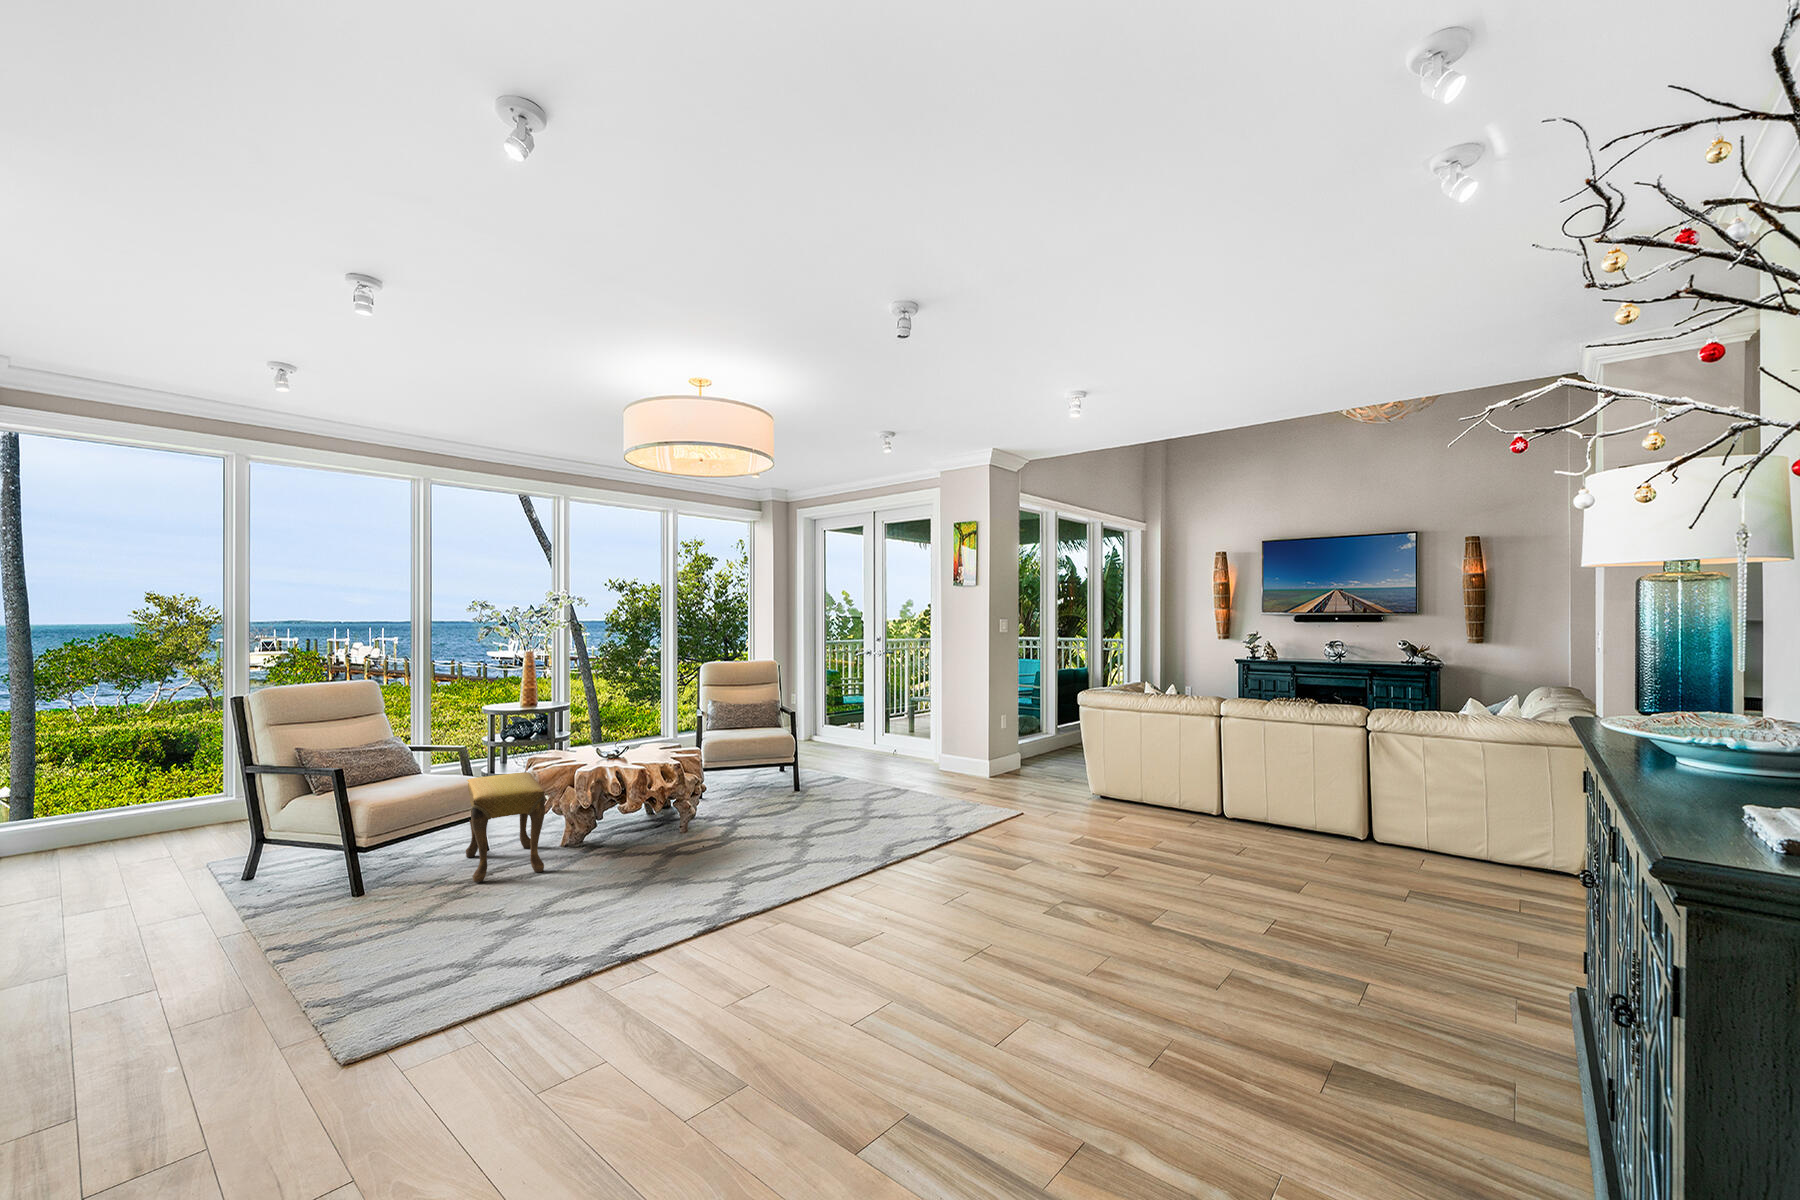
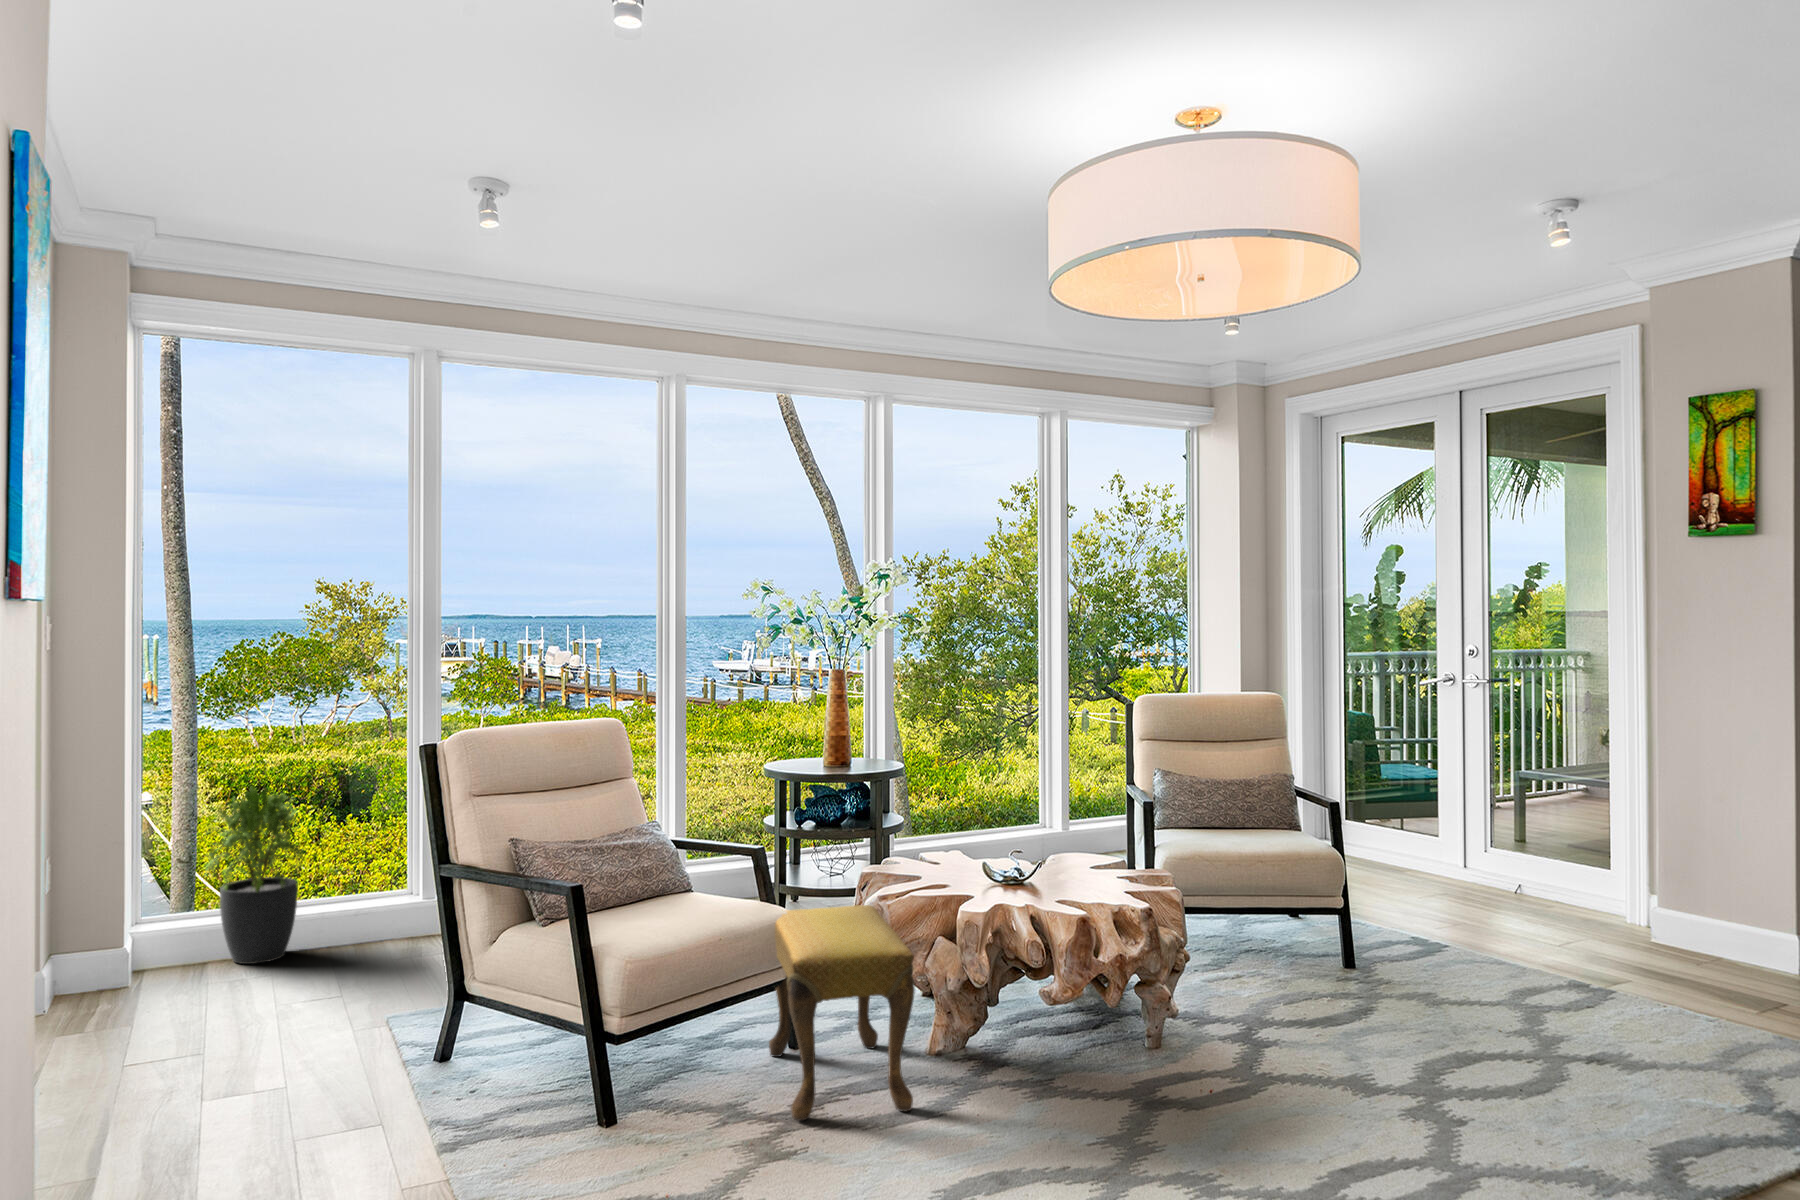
potted plant: none [50,732,145,849] -> present [205,787,302,964]

